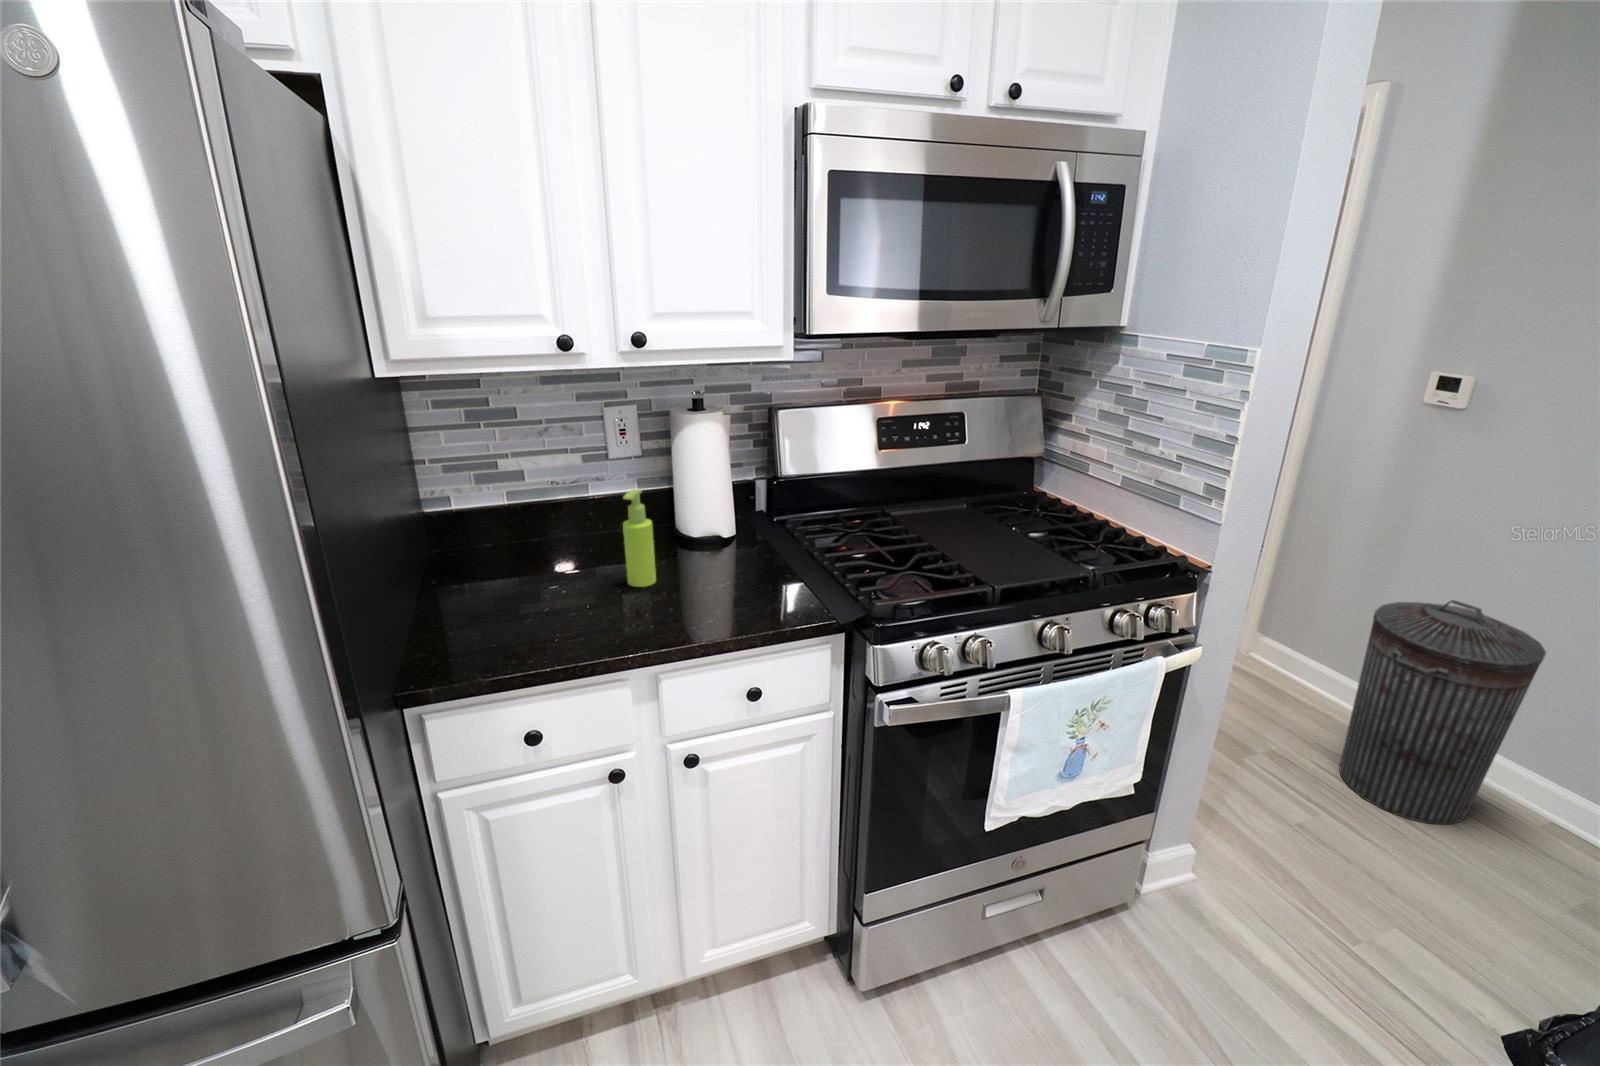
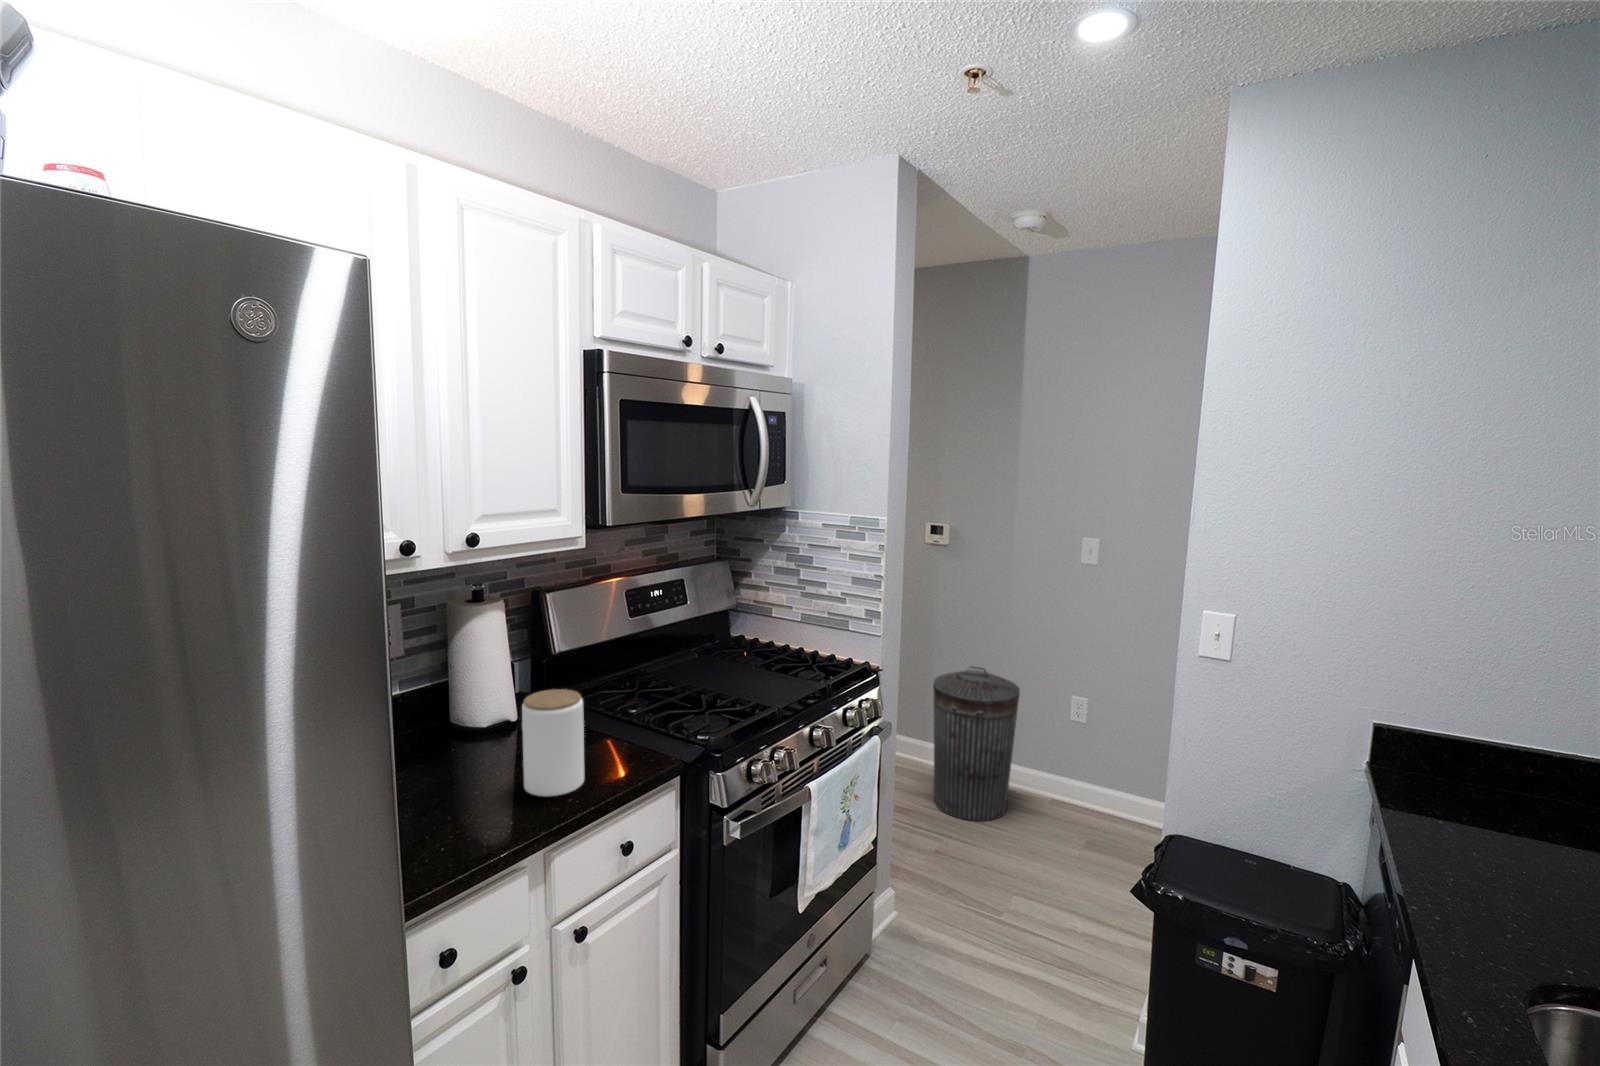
soap dispenser: present [623,489,656,587] -> none [451,683,484,785]
jar: none [663,510,729,620] -> present [522,689,584,796]

